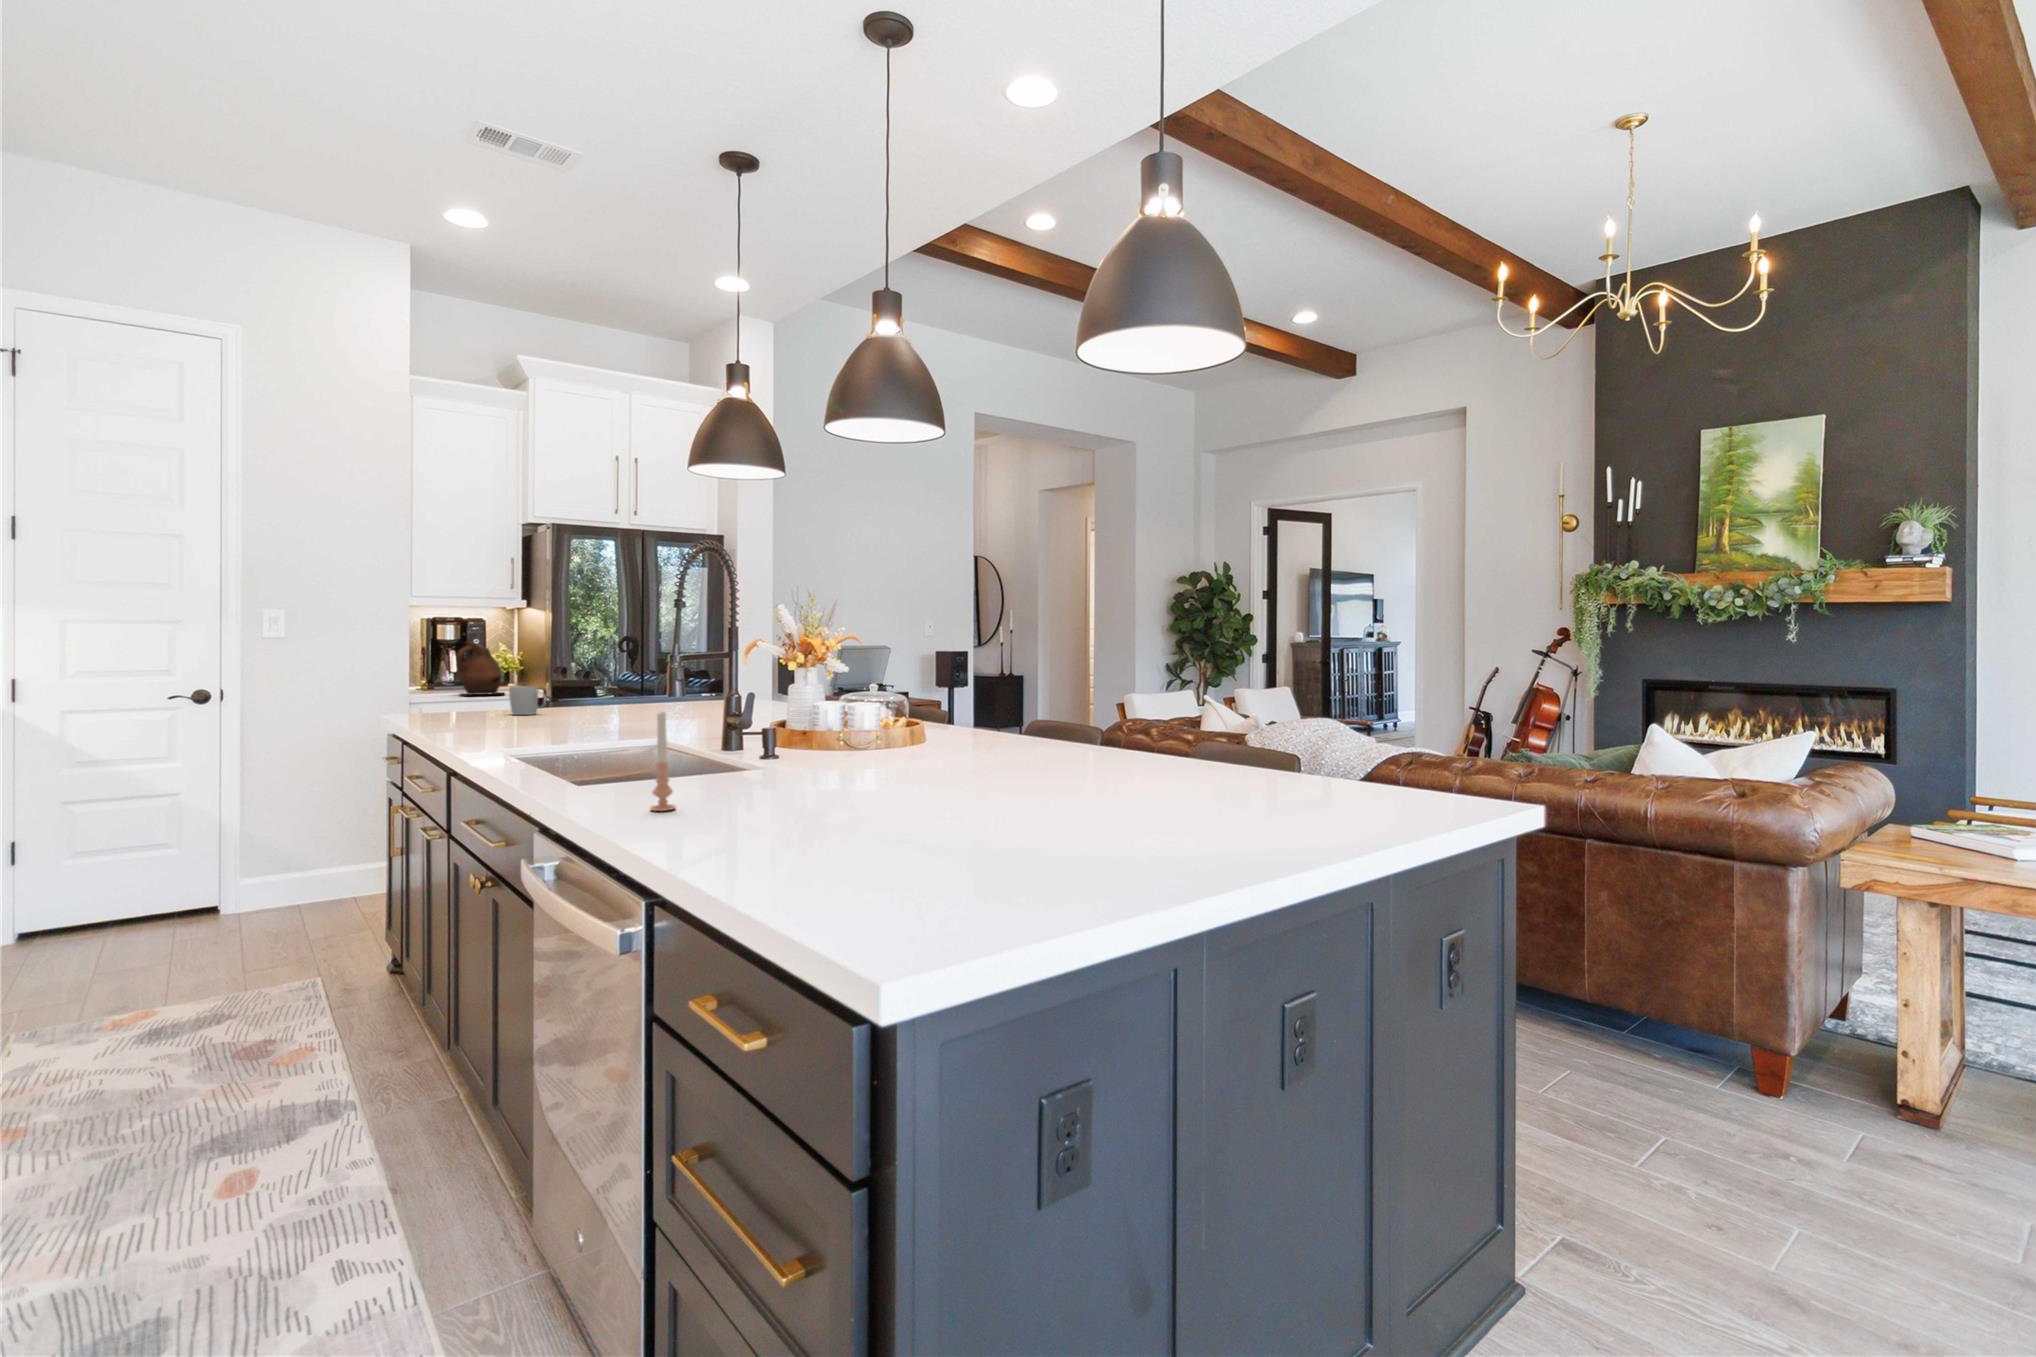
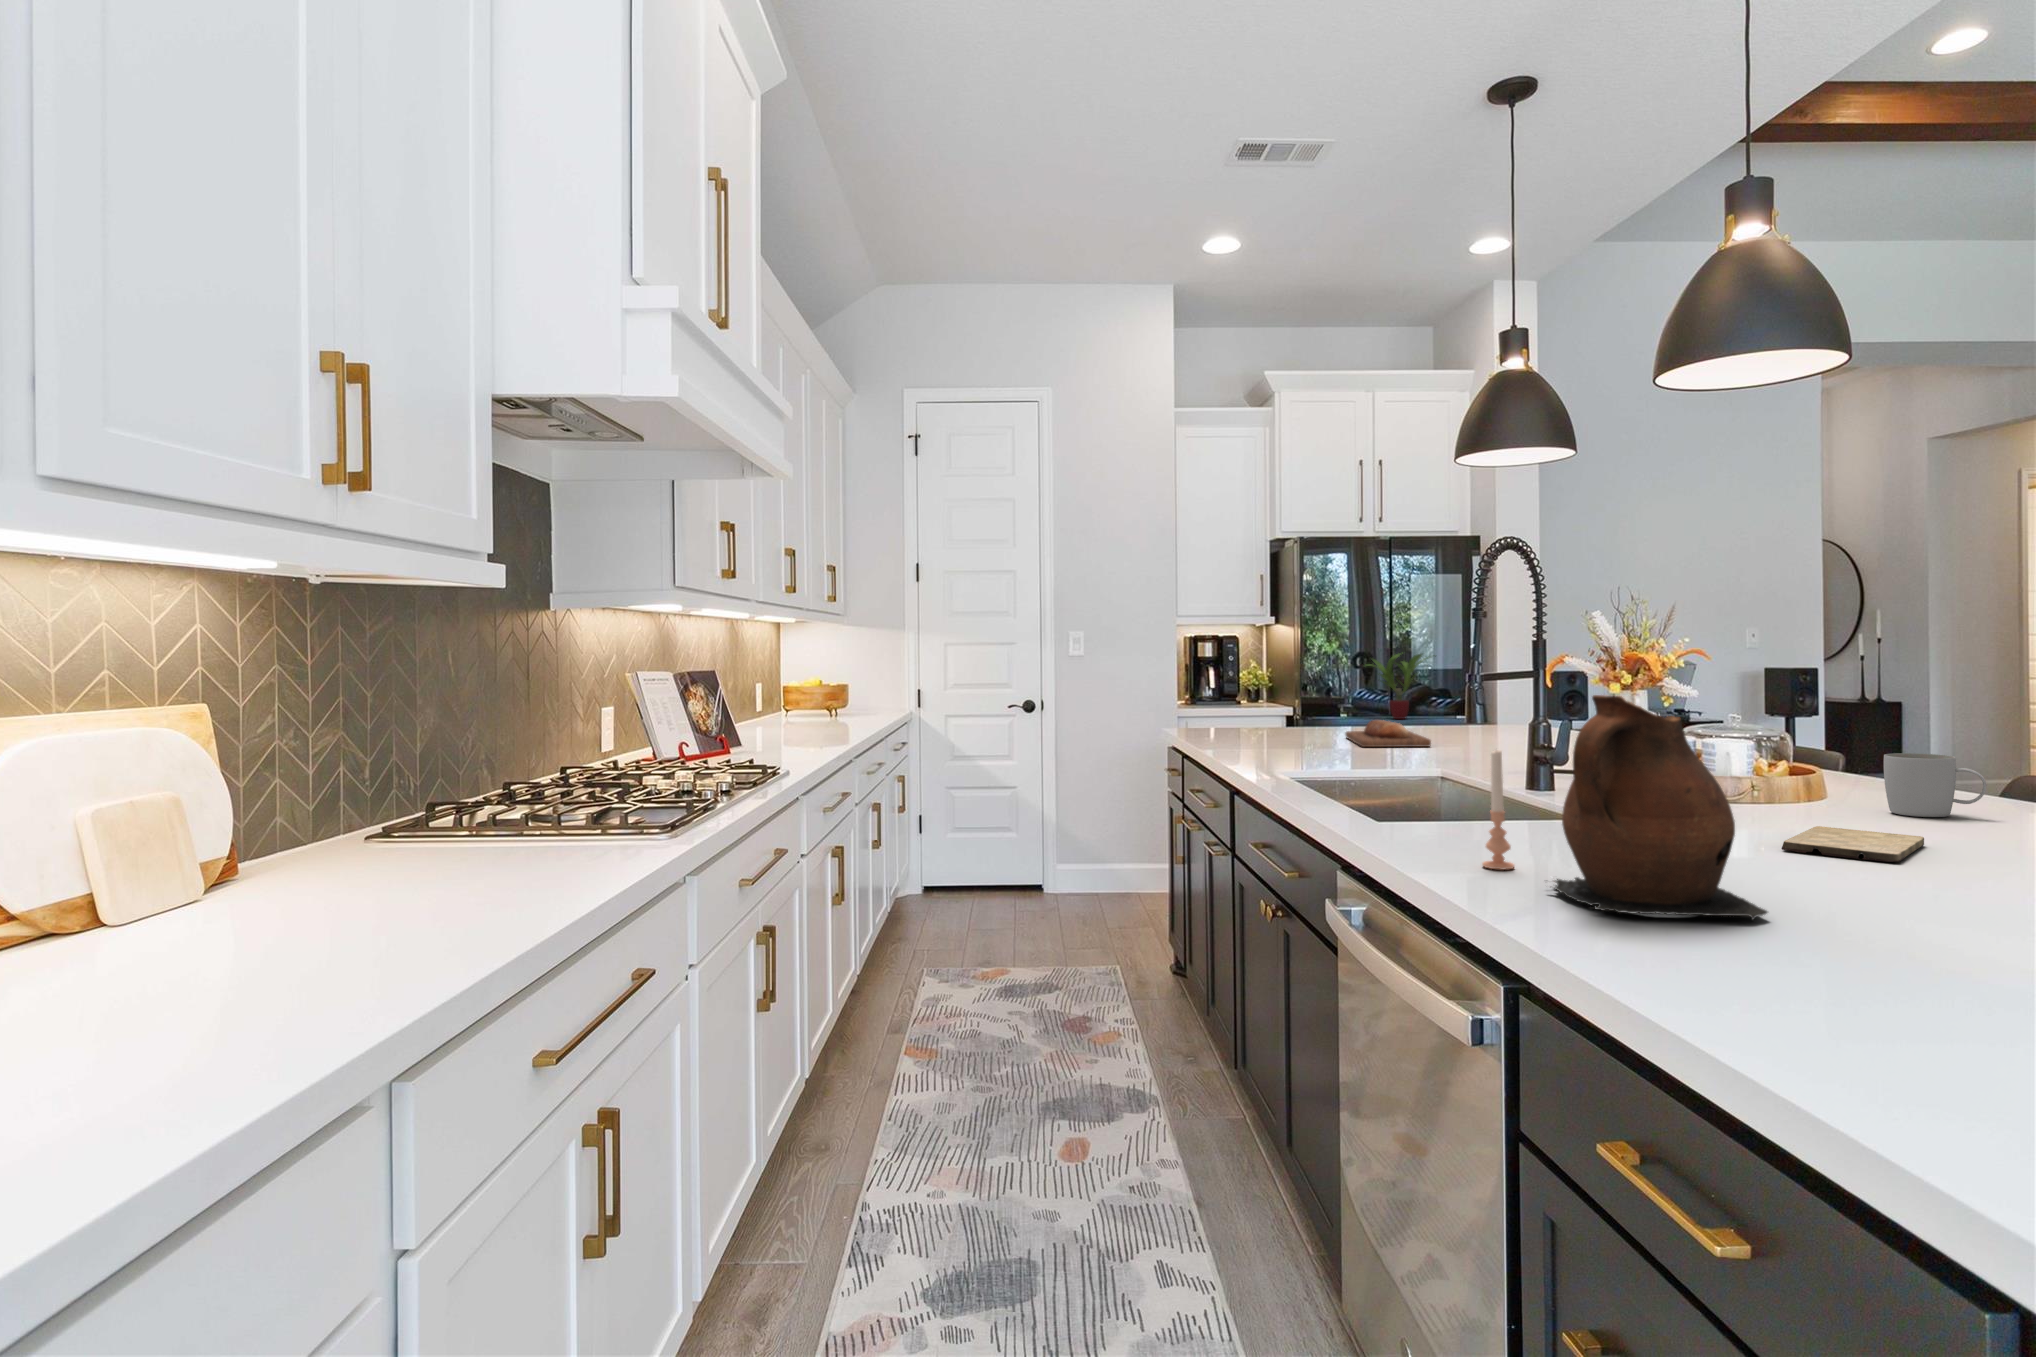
potted plant: none [609,638,681,701] -> present [1365,654,1427,719]
ceramic pitcher: present [456,642,504,695] -> present [1554,695,1768,920]
mug: present [509,686,546,715] -> present [1884,753,1986,817]
bread loaf: none [584,699,660,725] -> present [1345,720,1431,747]
cutting board: none [875,763,960,782] -> present [1782,826,1924,862]

